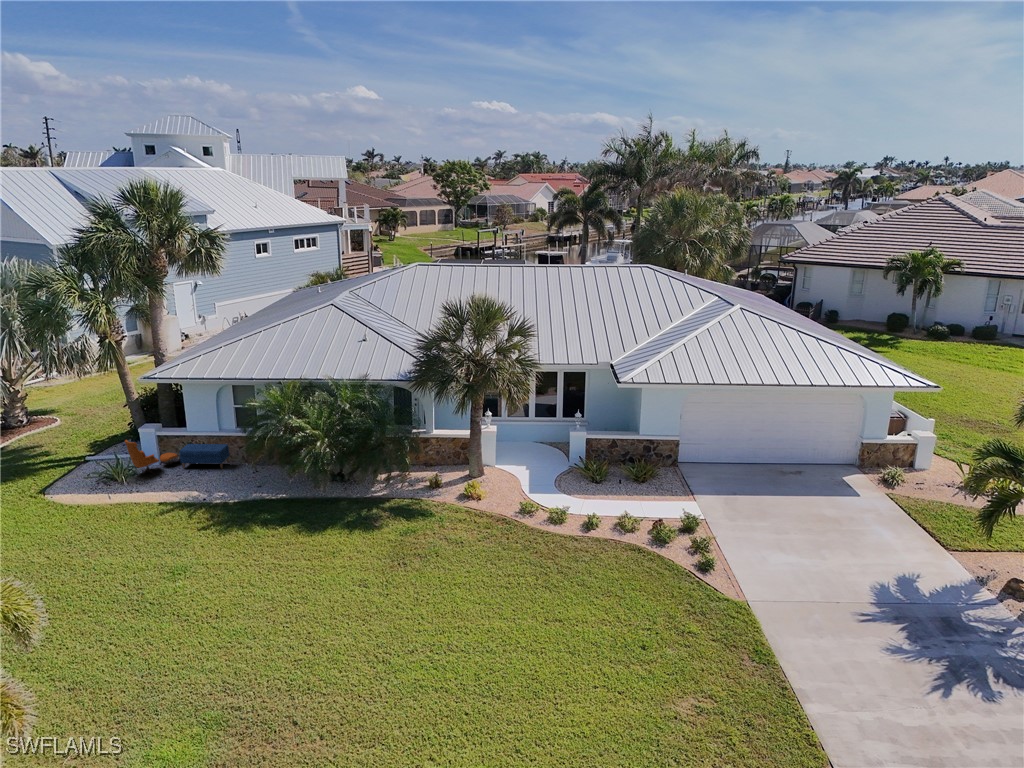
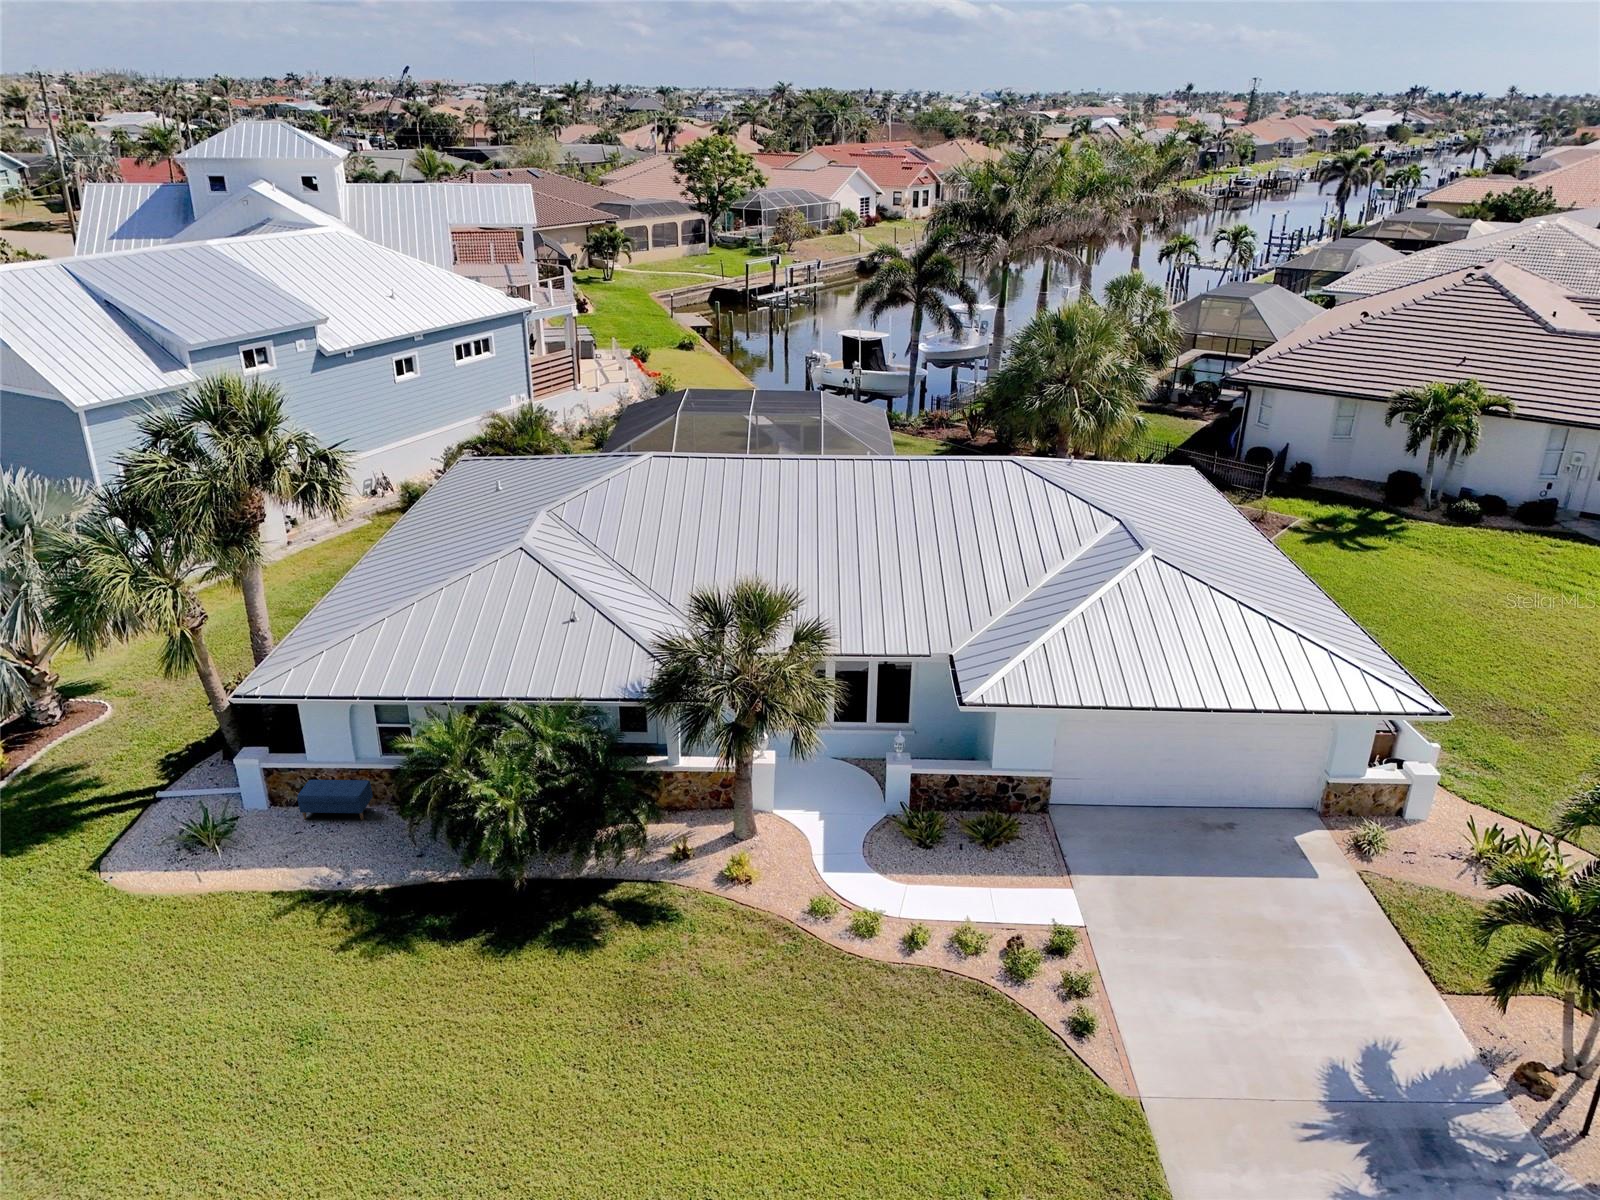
lounge chair: present [125,440,178,473] -> none [215,785,295,837]

